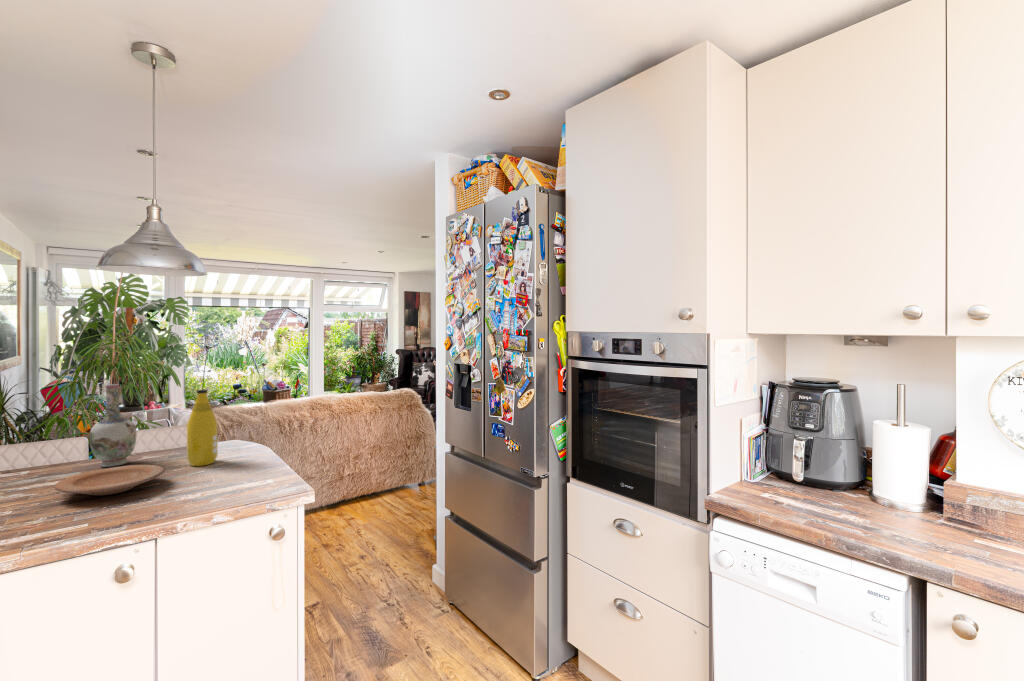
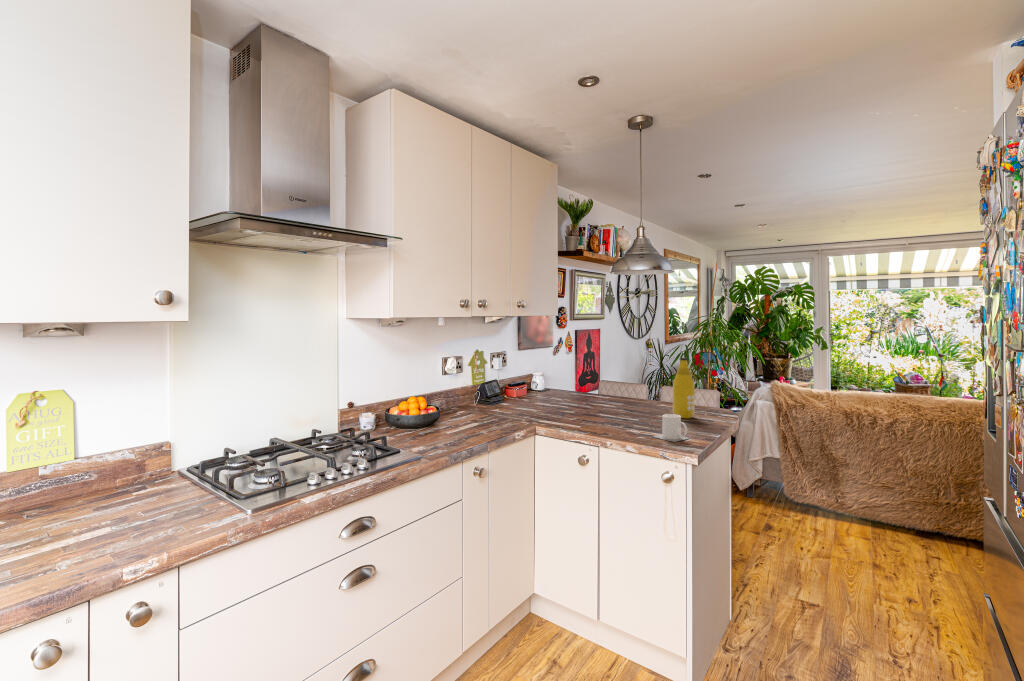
vase: present [90,384,136,467] -> none [632,349,657,406]
mug: none [229,460,275,496] -> present [653,414,689,442]
plate: present [54,465,165,495] -> none [590,403,646,418]

